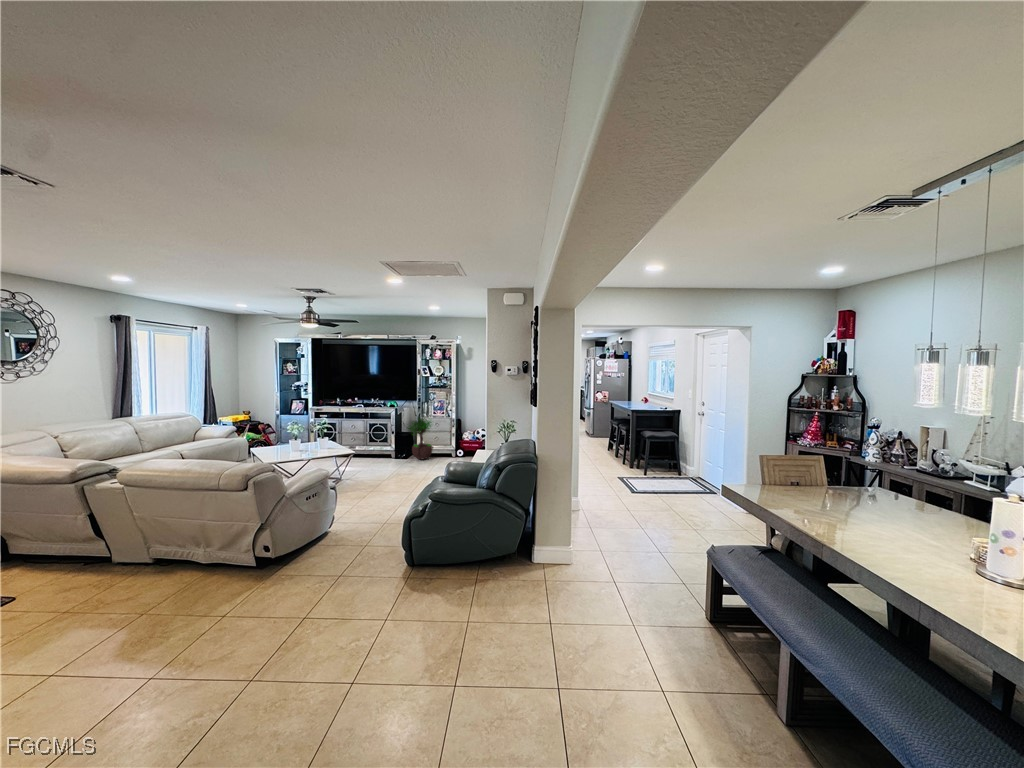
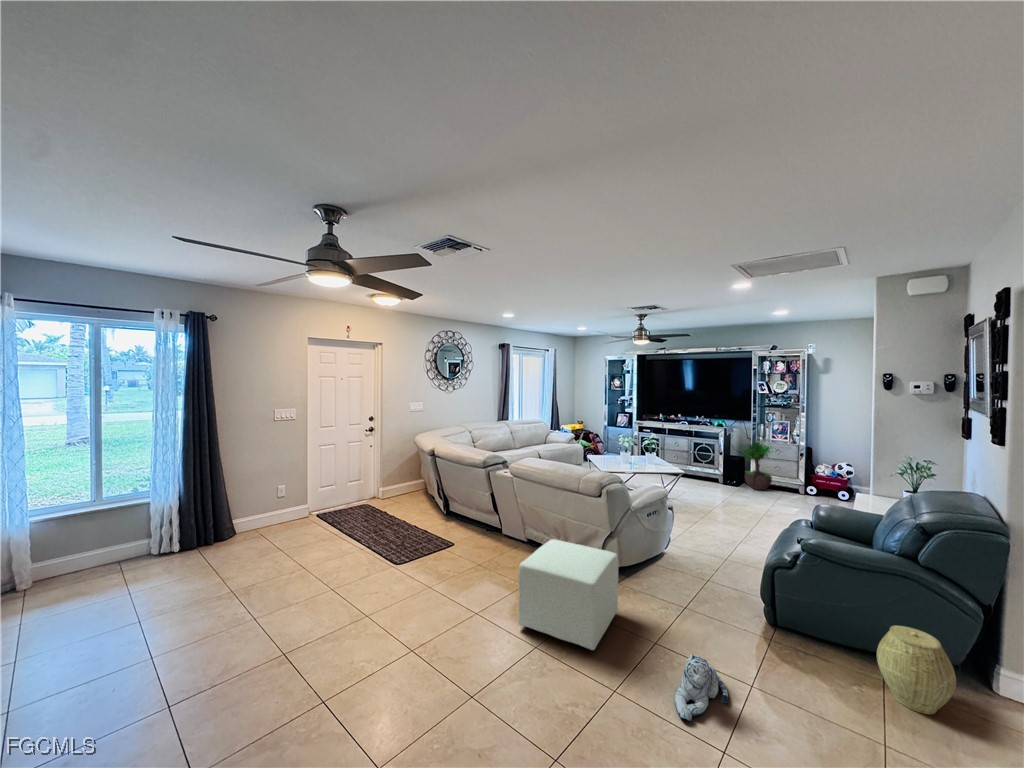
woven basket: none [470,536,508,591] -> present [877,625,956,714]
ottoman: none [125,544,267,661] -> present [518,539,618,650]
plush toy: none [314,611,364,671] -> present [675,655,728,721]

